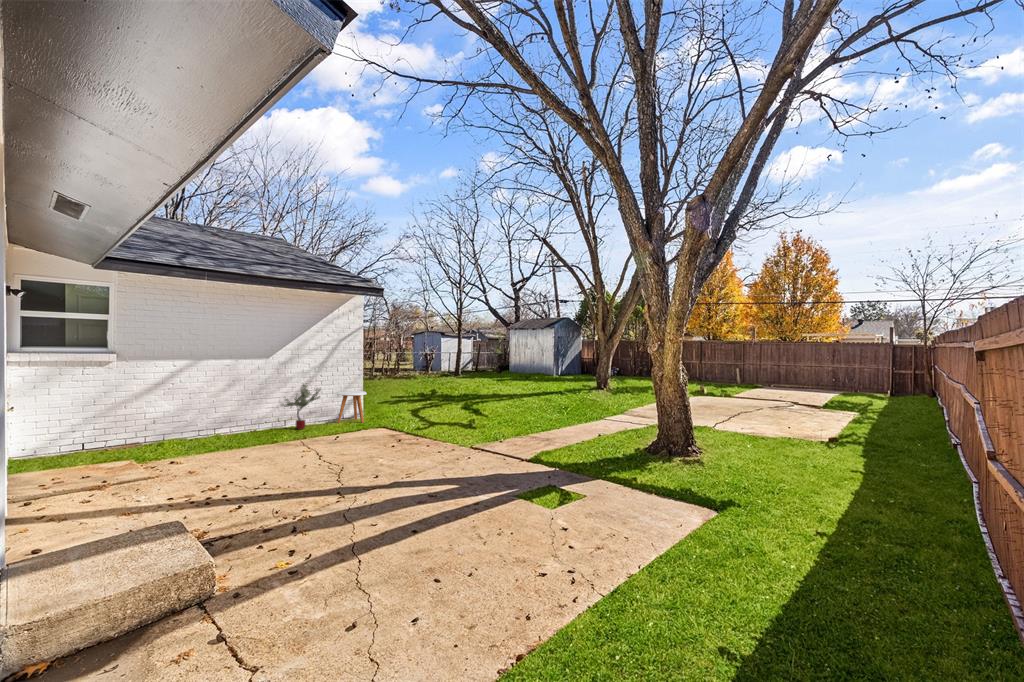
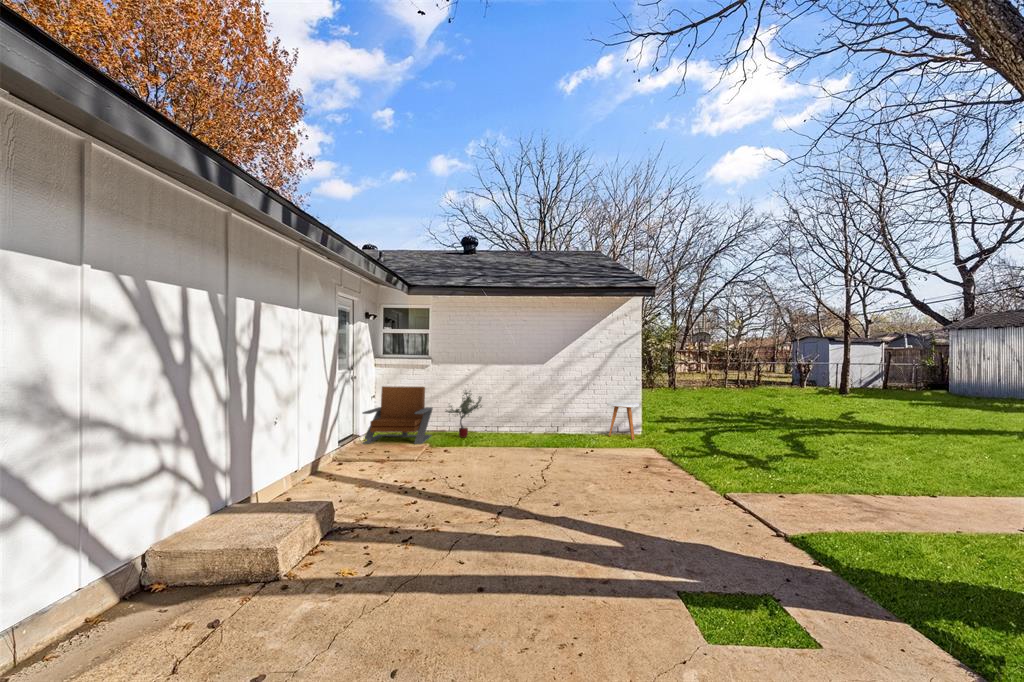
potted tree: present [281,383,321,429] -> present [445,390,482,437]
lounge chair: none [16,390,130,477] -> present [363,386,433,444]

